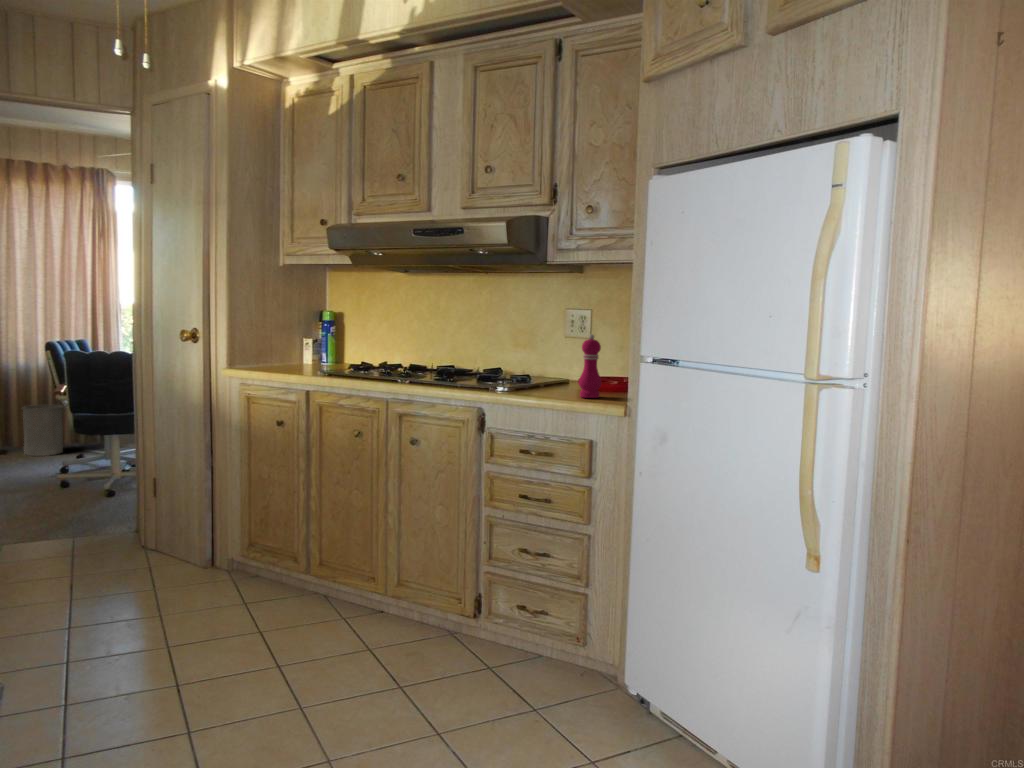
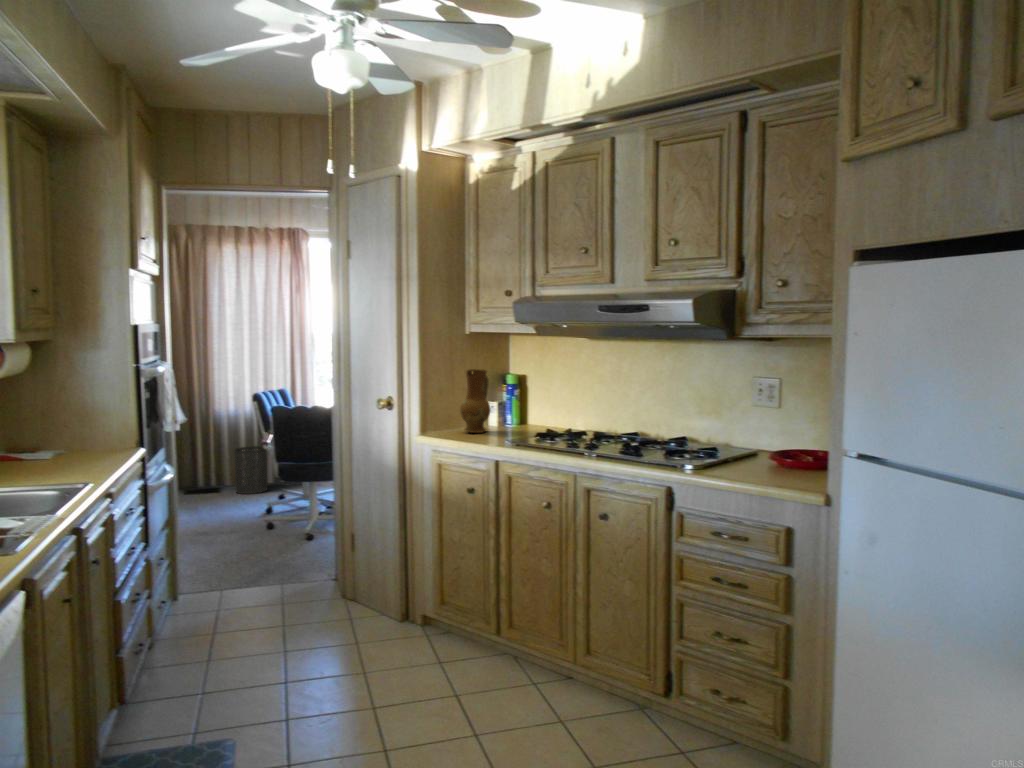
ceramic jug: none [271,301,304,368] -> present [460,369,491,433]
pepper mill: present [579,334,601,398] -> none [774,416,799,482]

